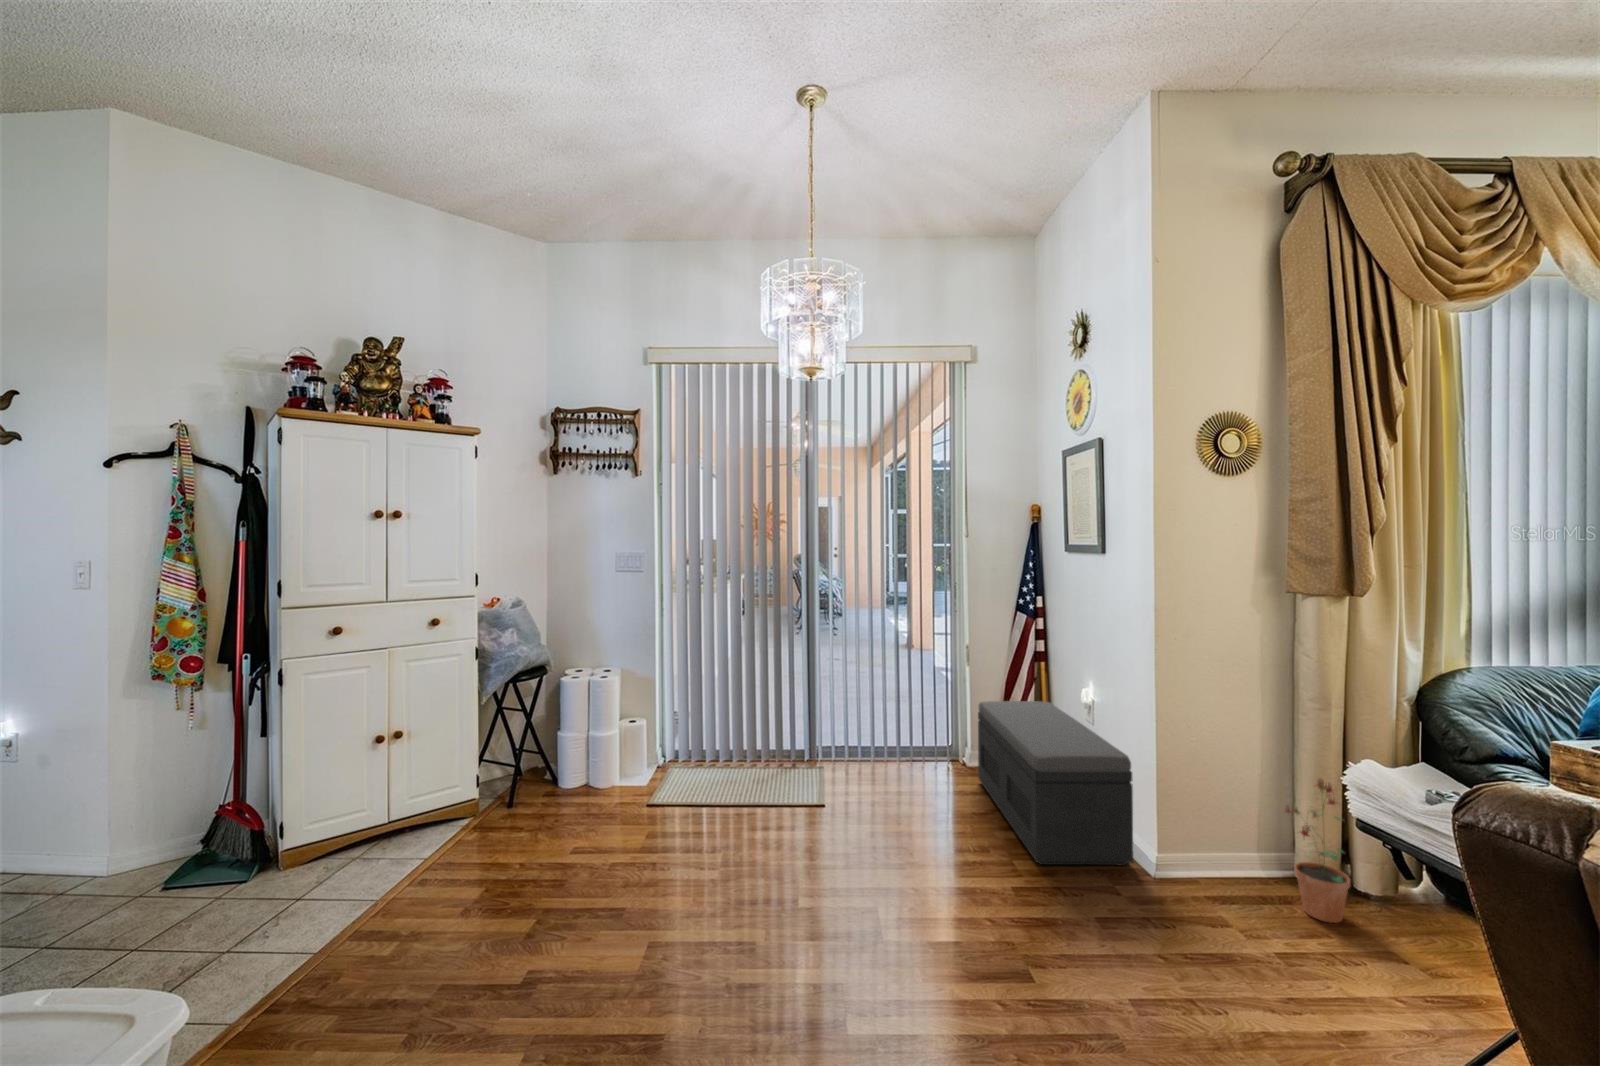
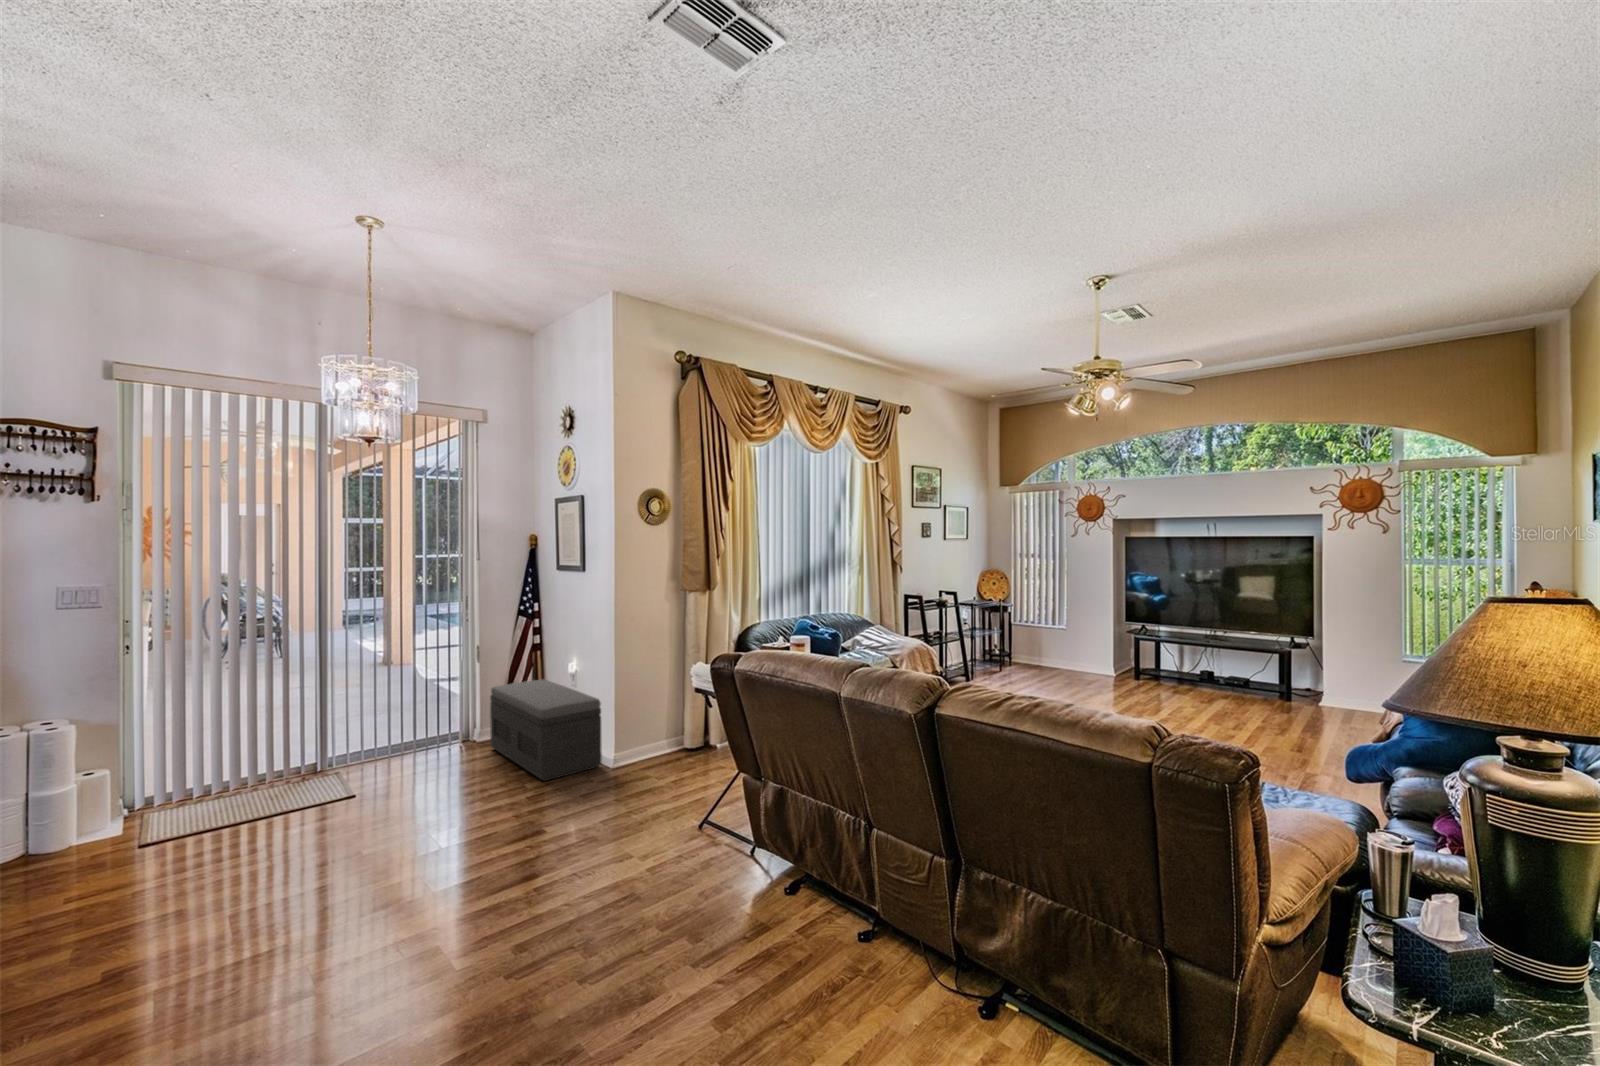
potted plant: present [1285,779,1350,923] -> none [678,690,706,763]

